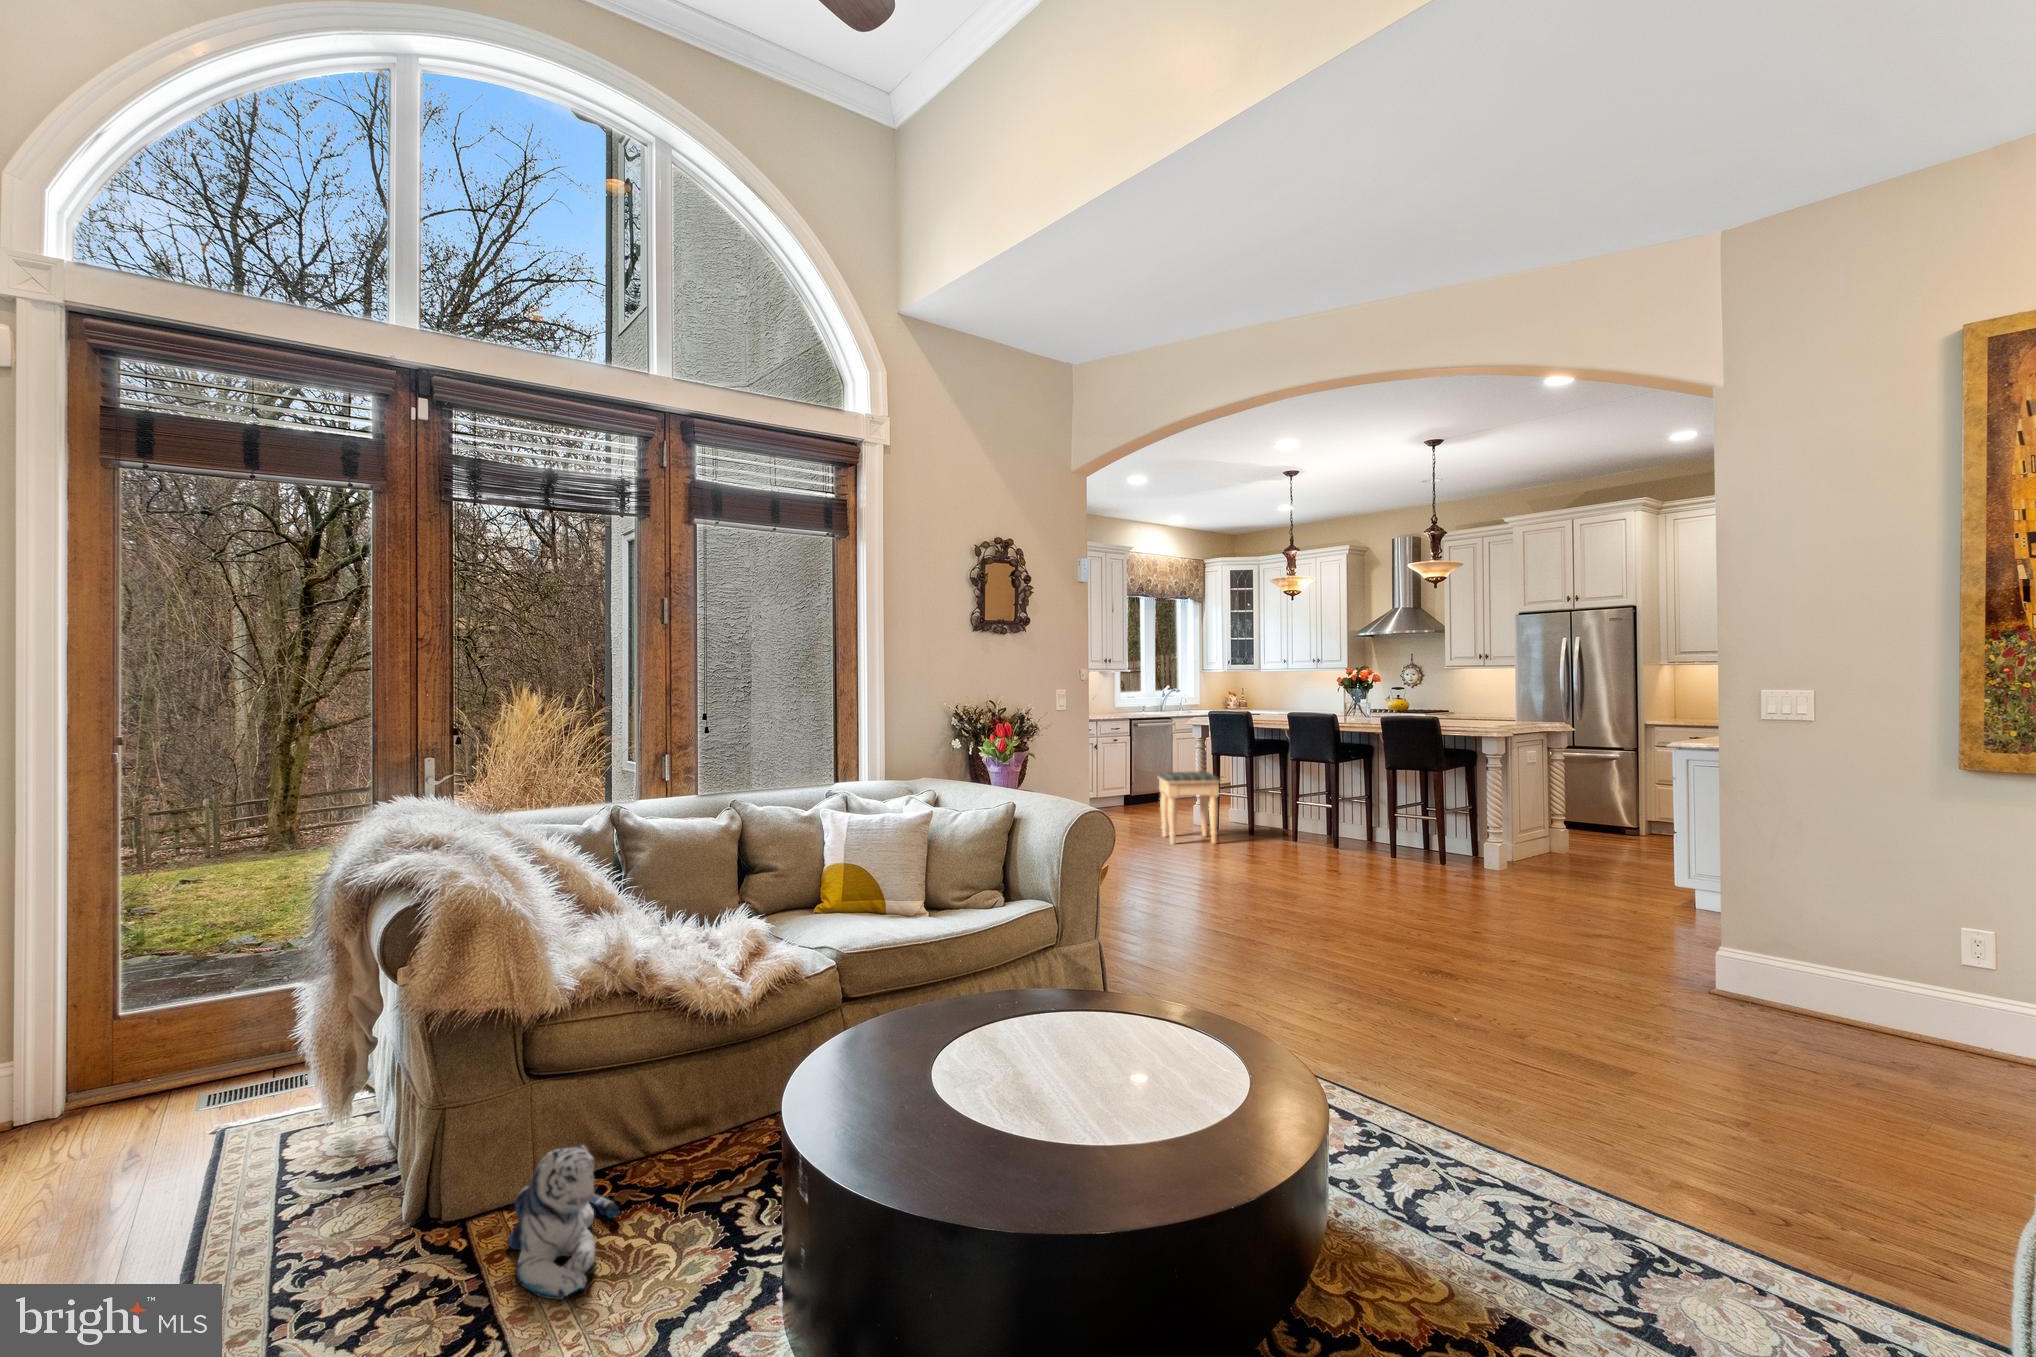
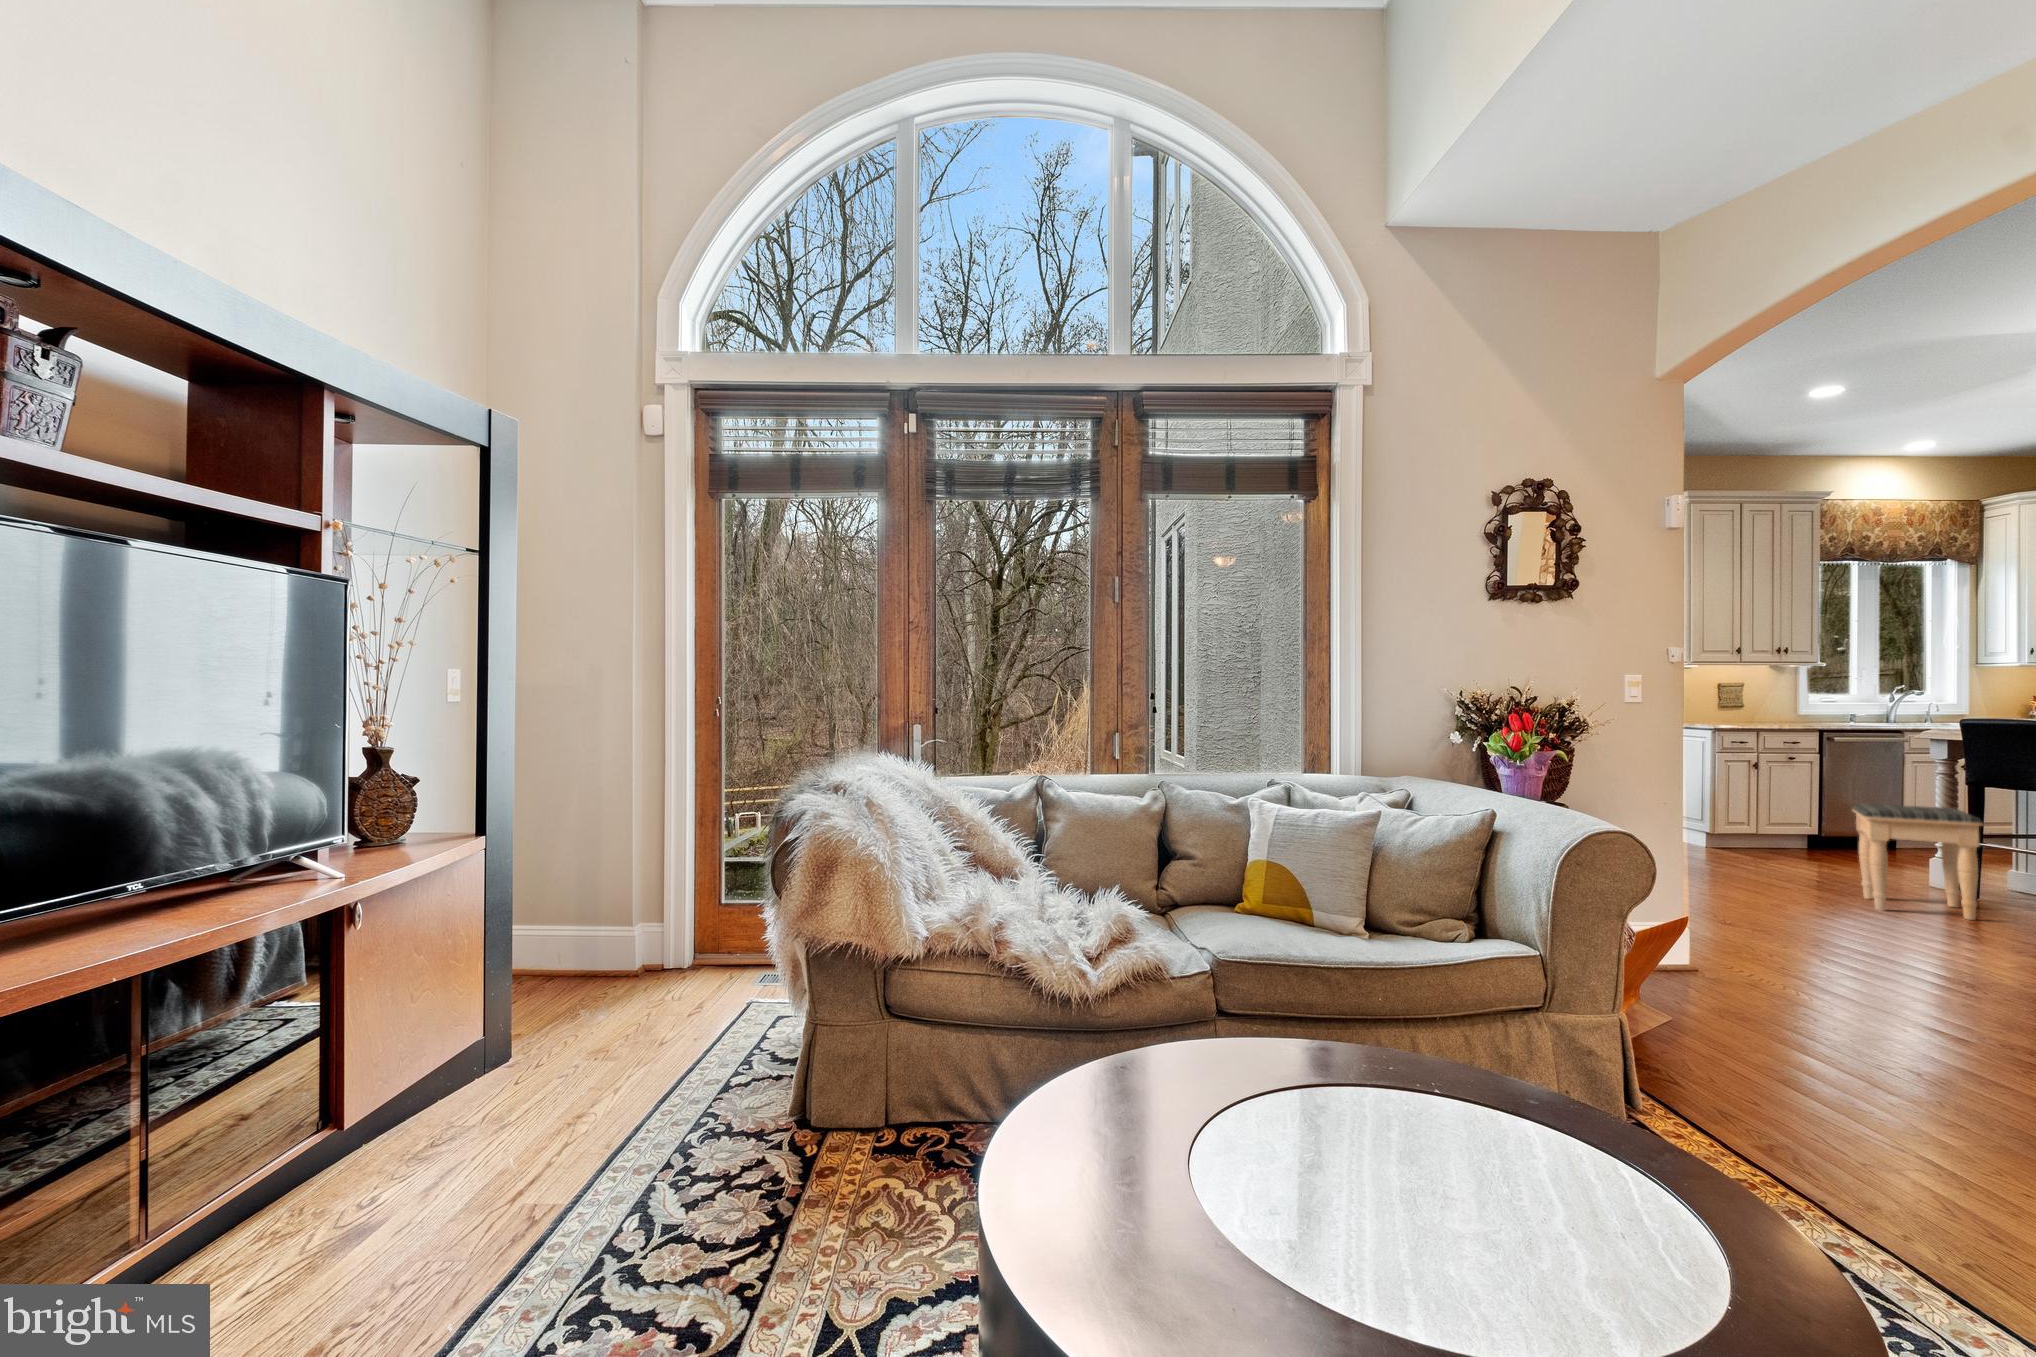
plush toy: present [507,1145,620,1300] -> none [822,1086,935,1237]

